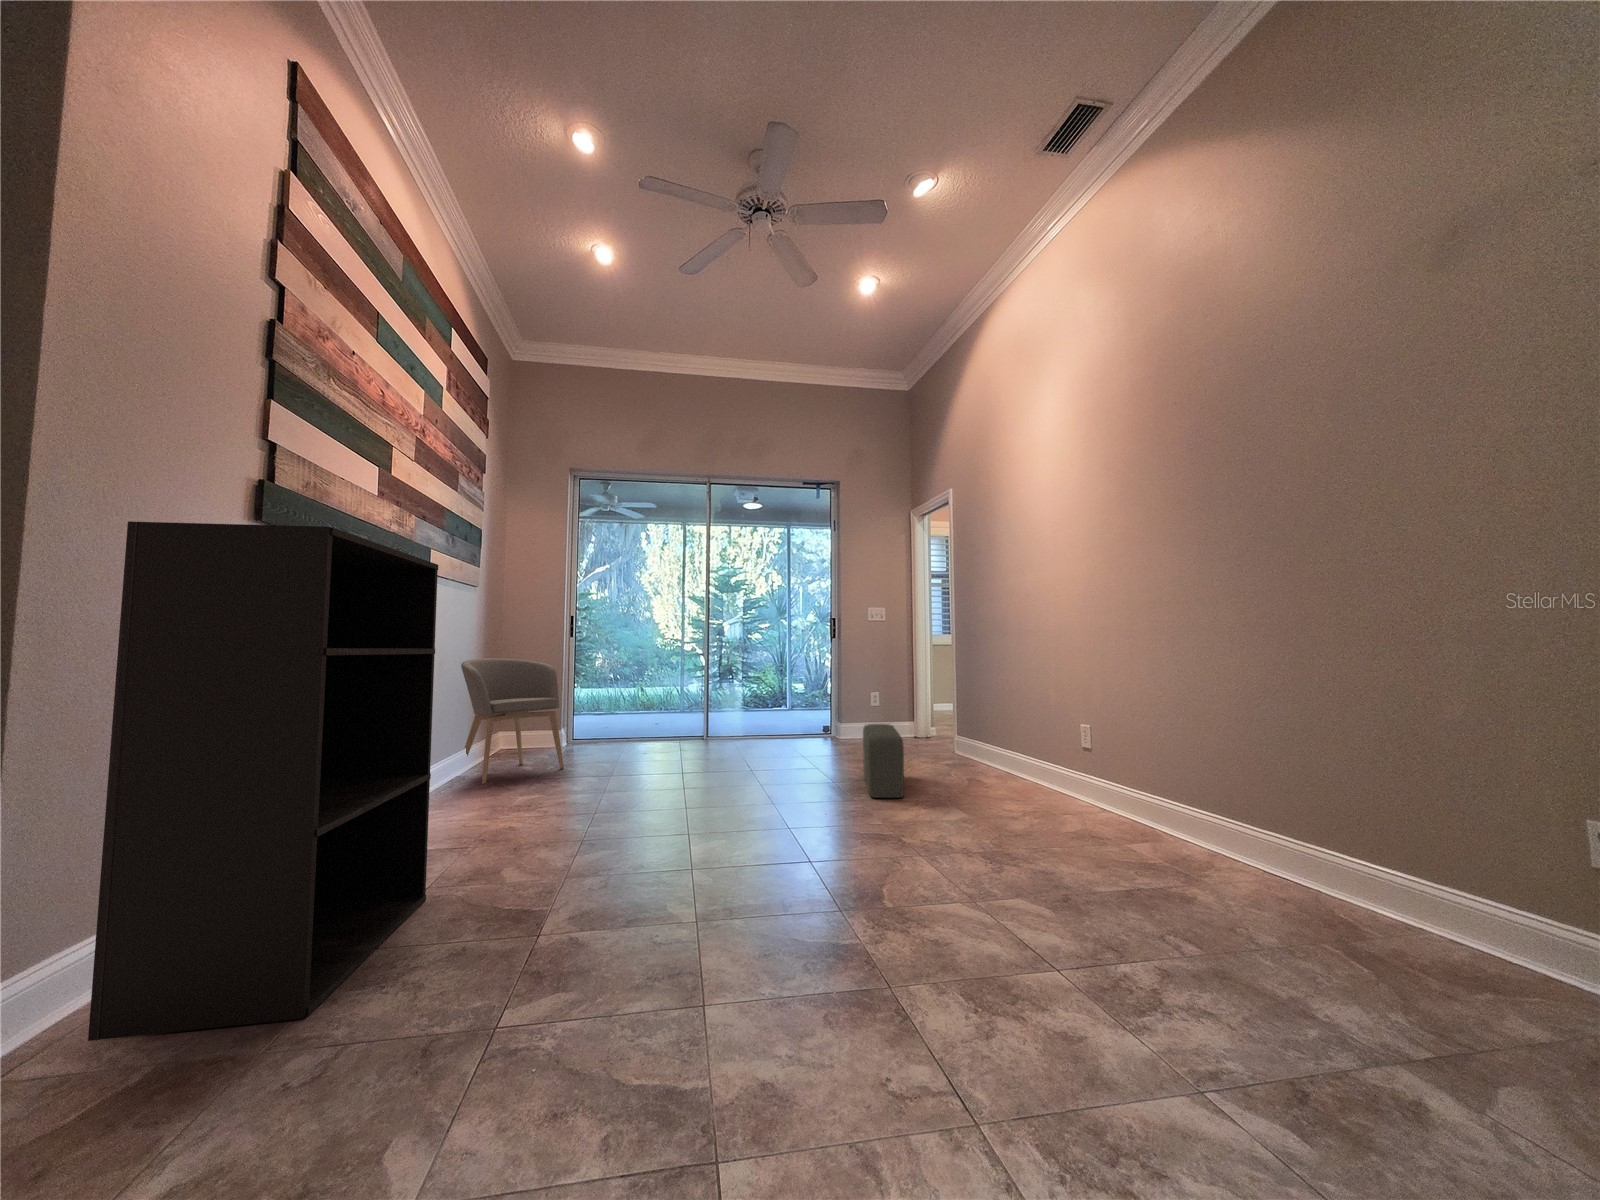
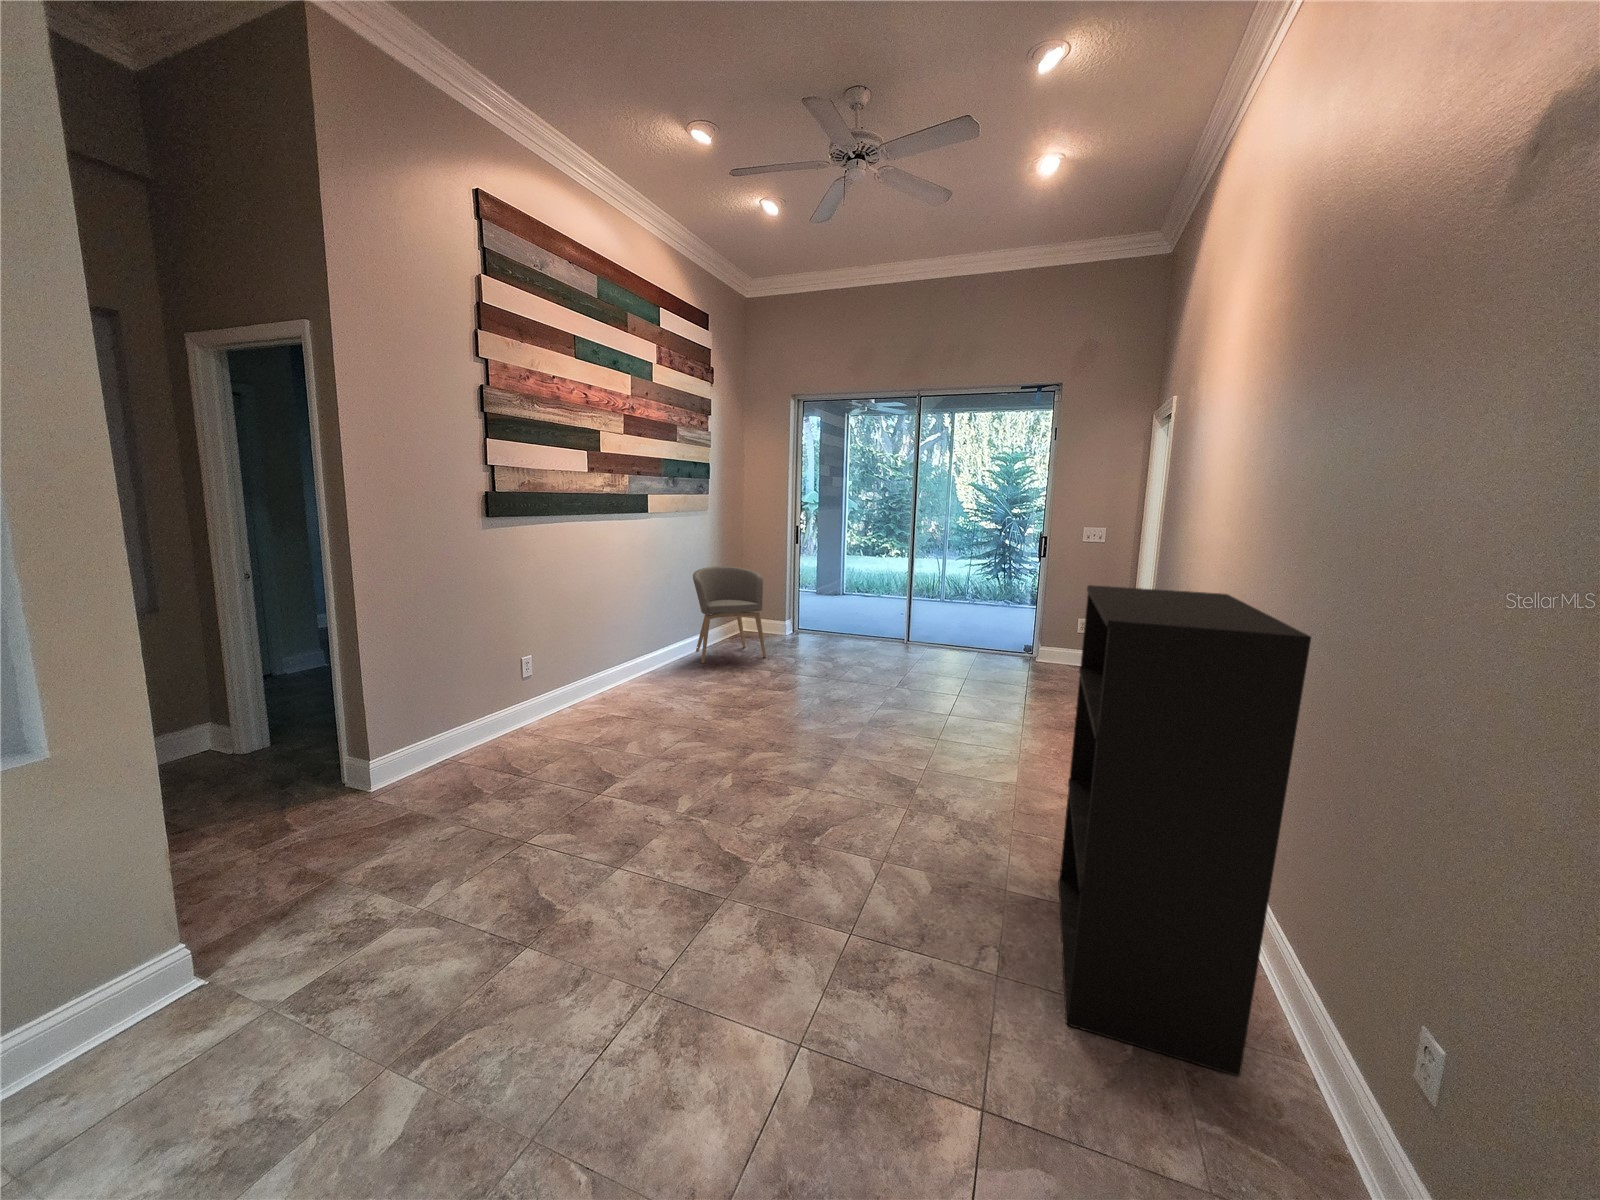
bookshelf: present [88,521,438,1041] -> present [1058,585,1311,1076]
pouf: present [863,724,904,798] -> none [955,669,1022,752]

